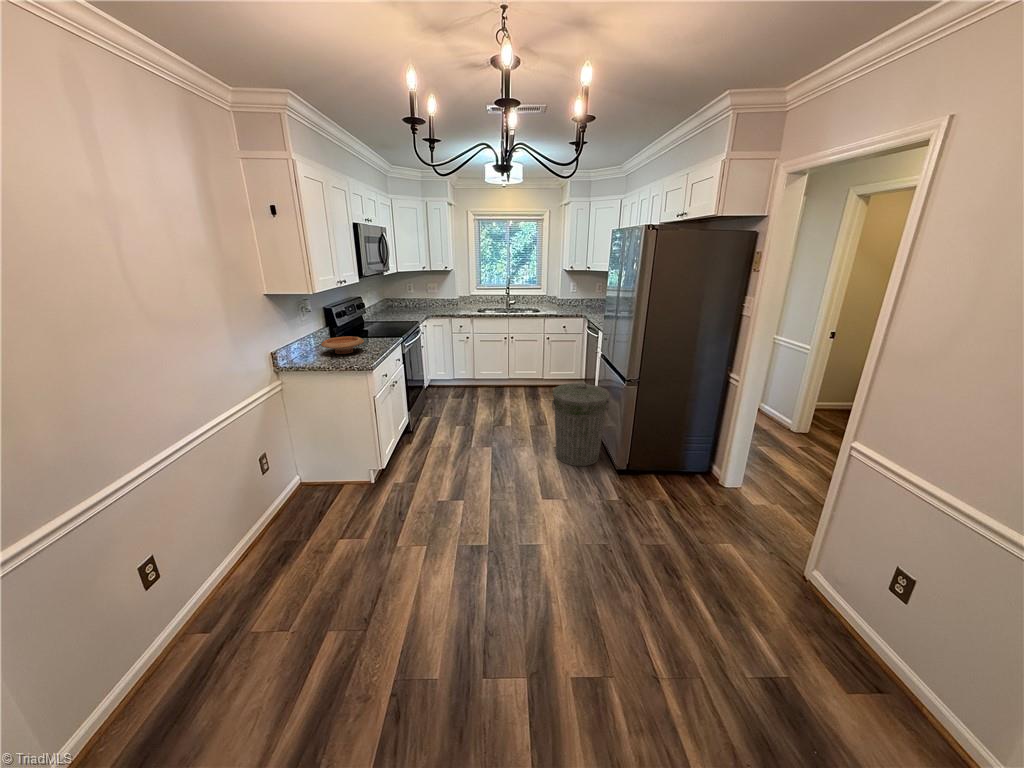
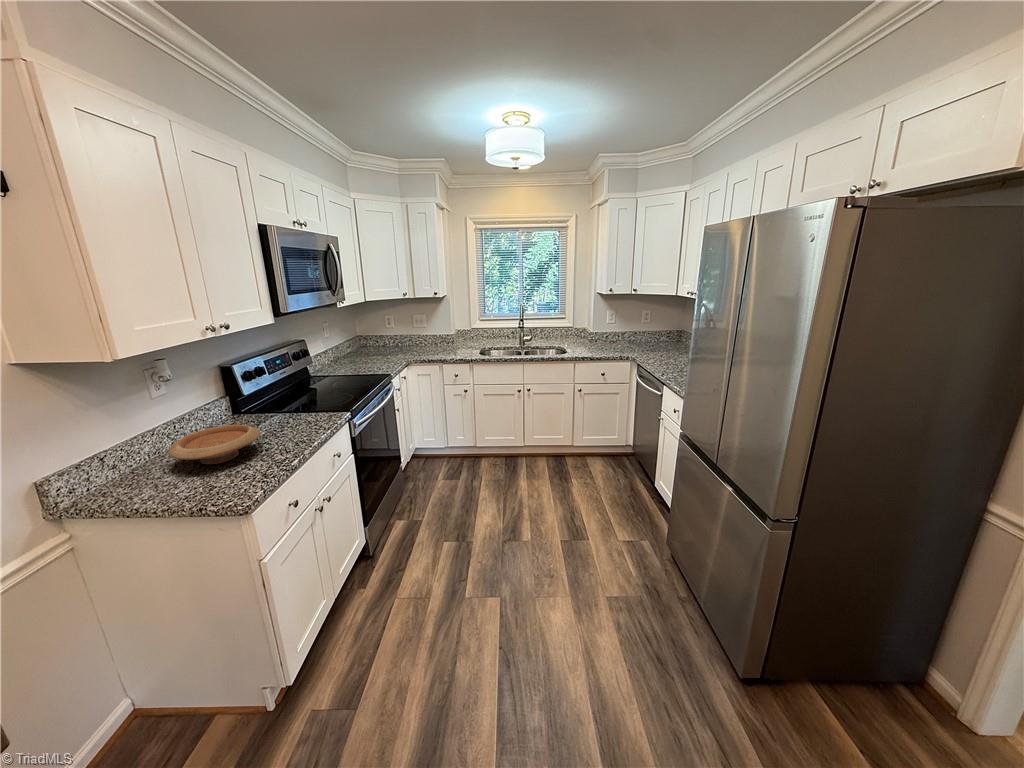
trash can: present [552,383,610,466] -> none [605,488,716,653]

